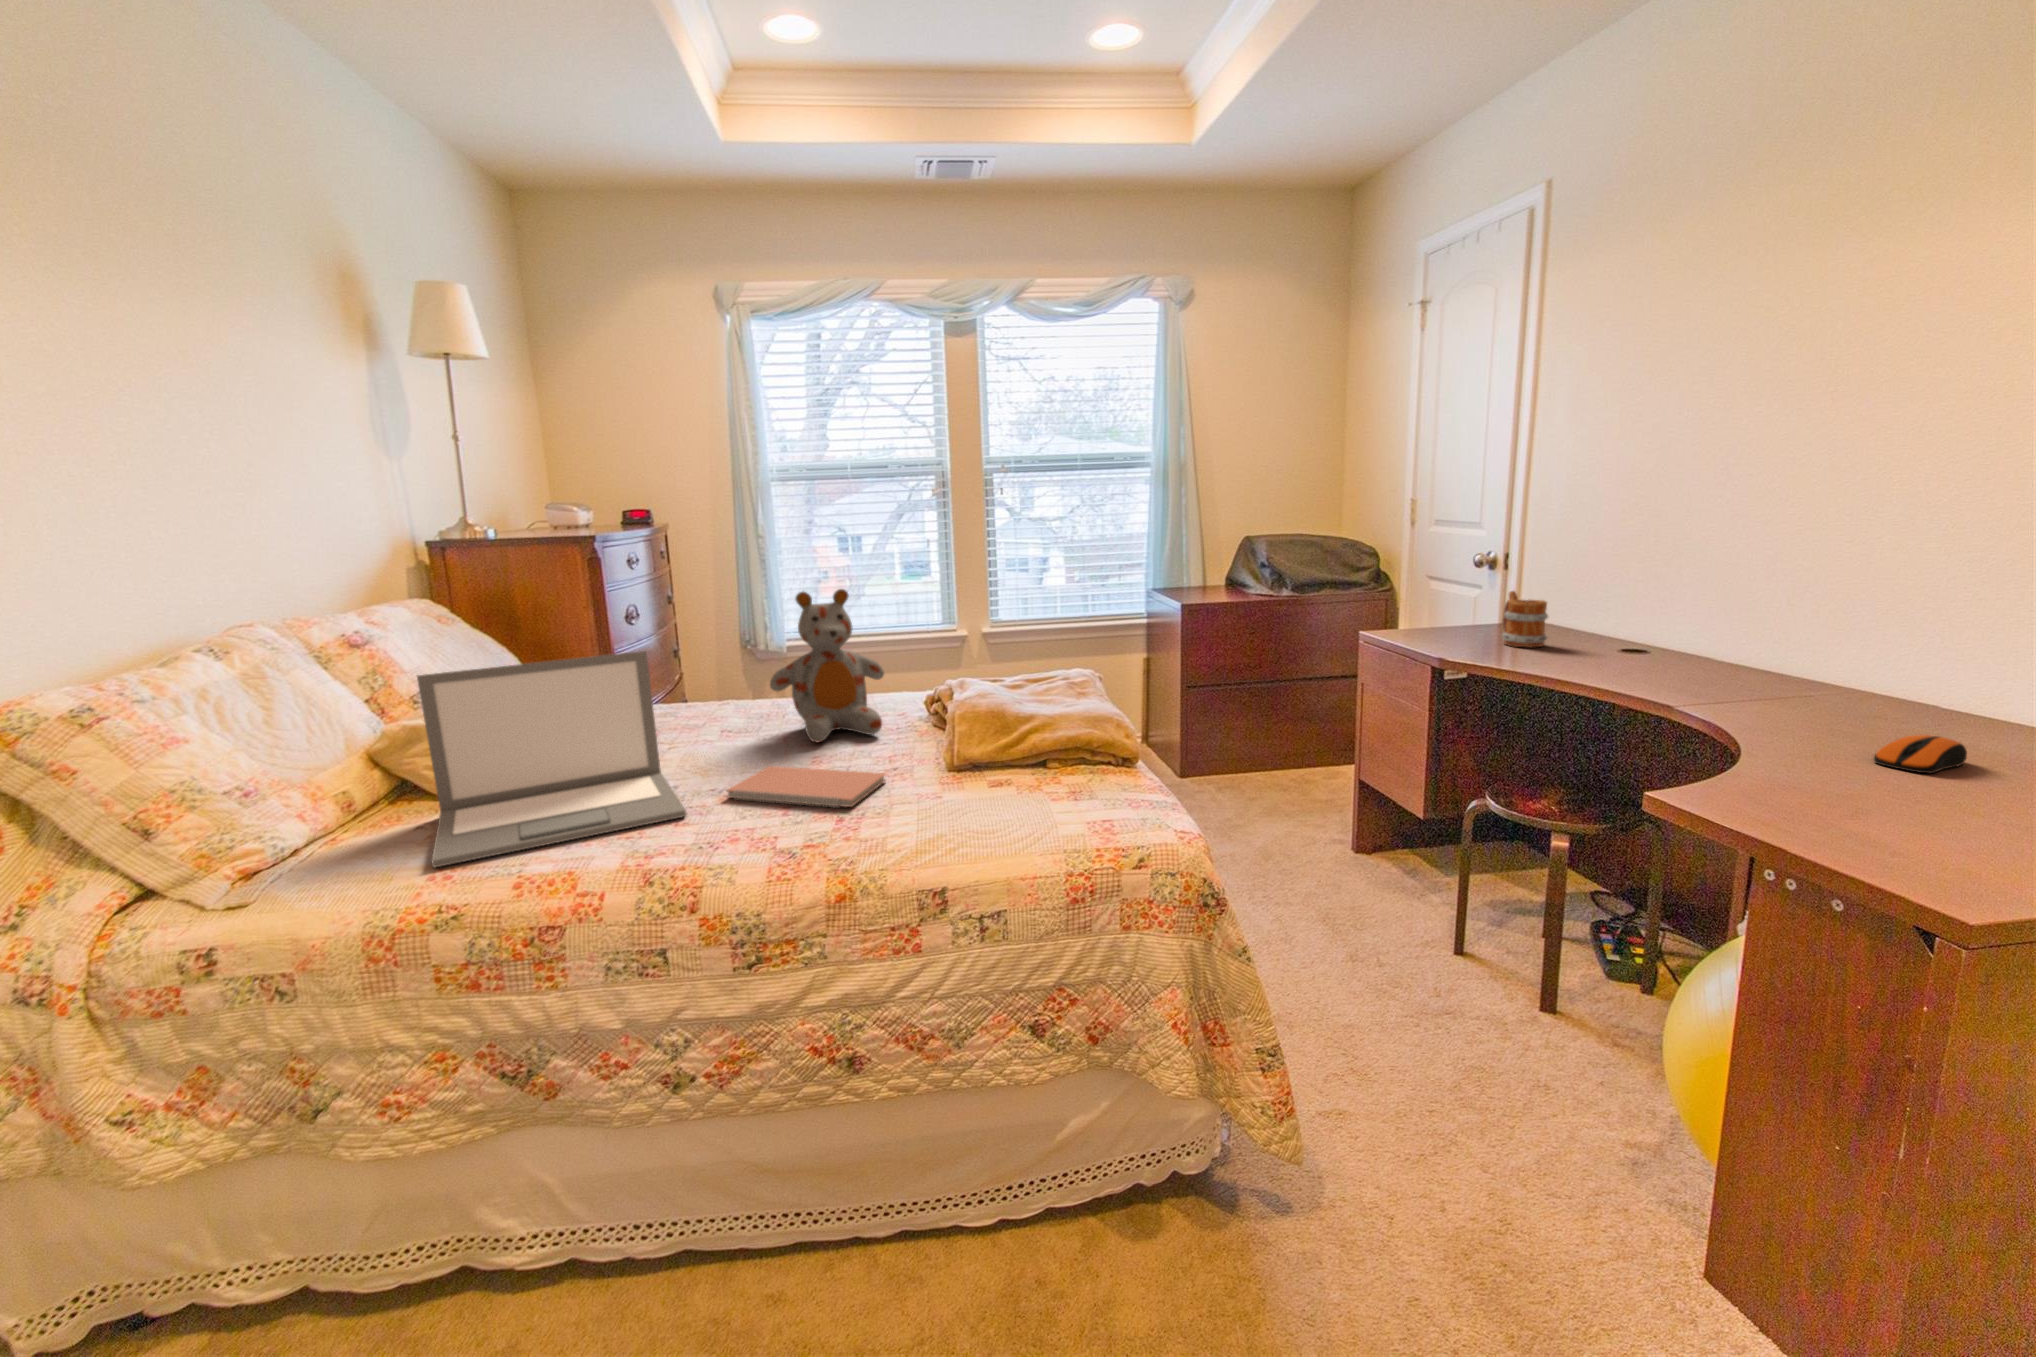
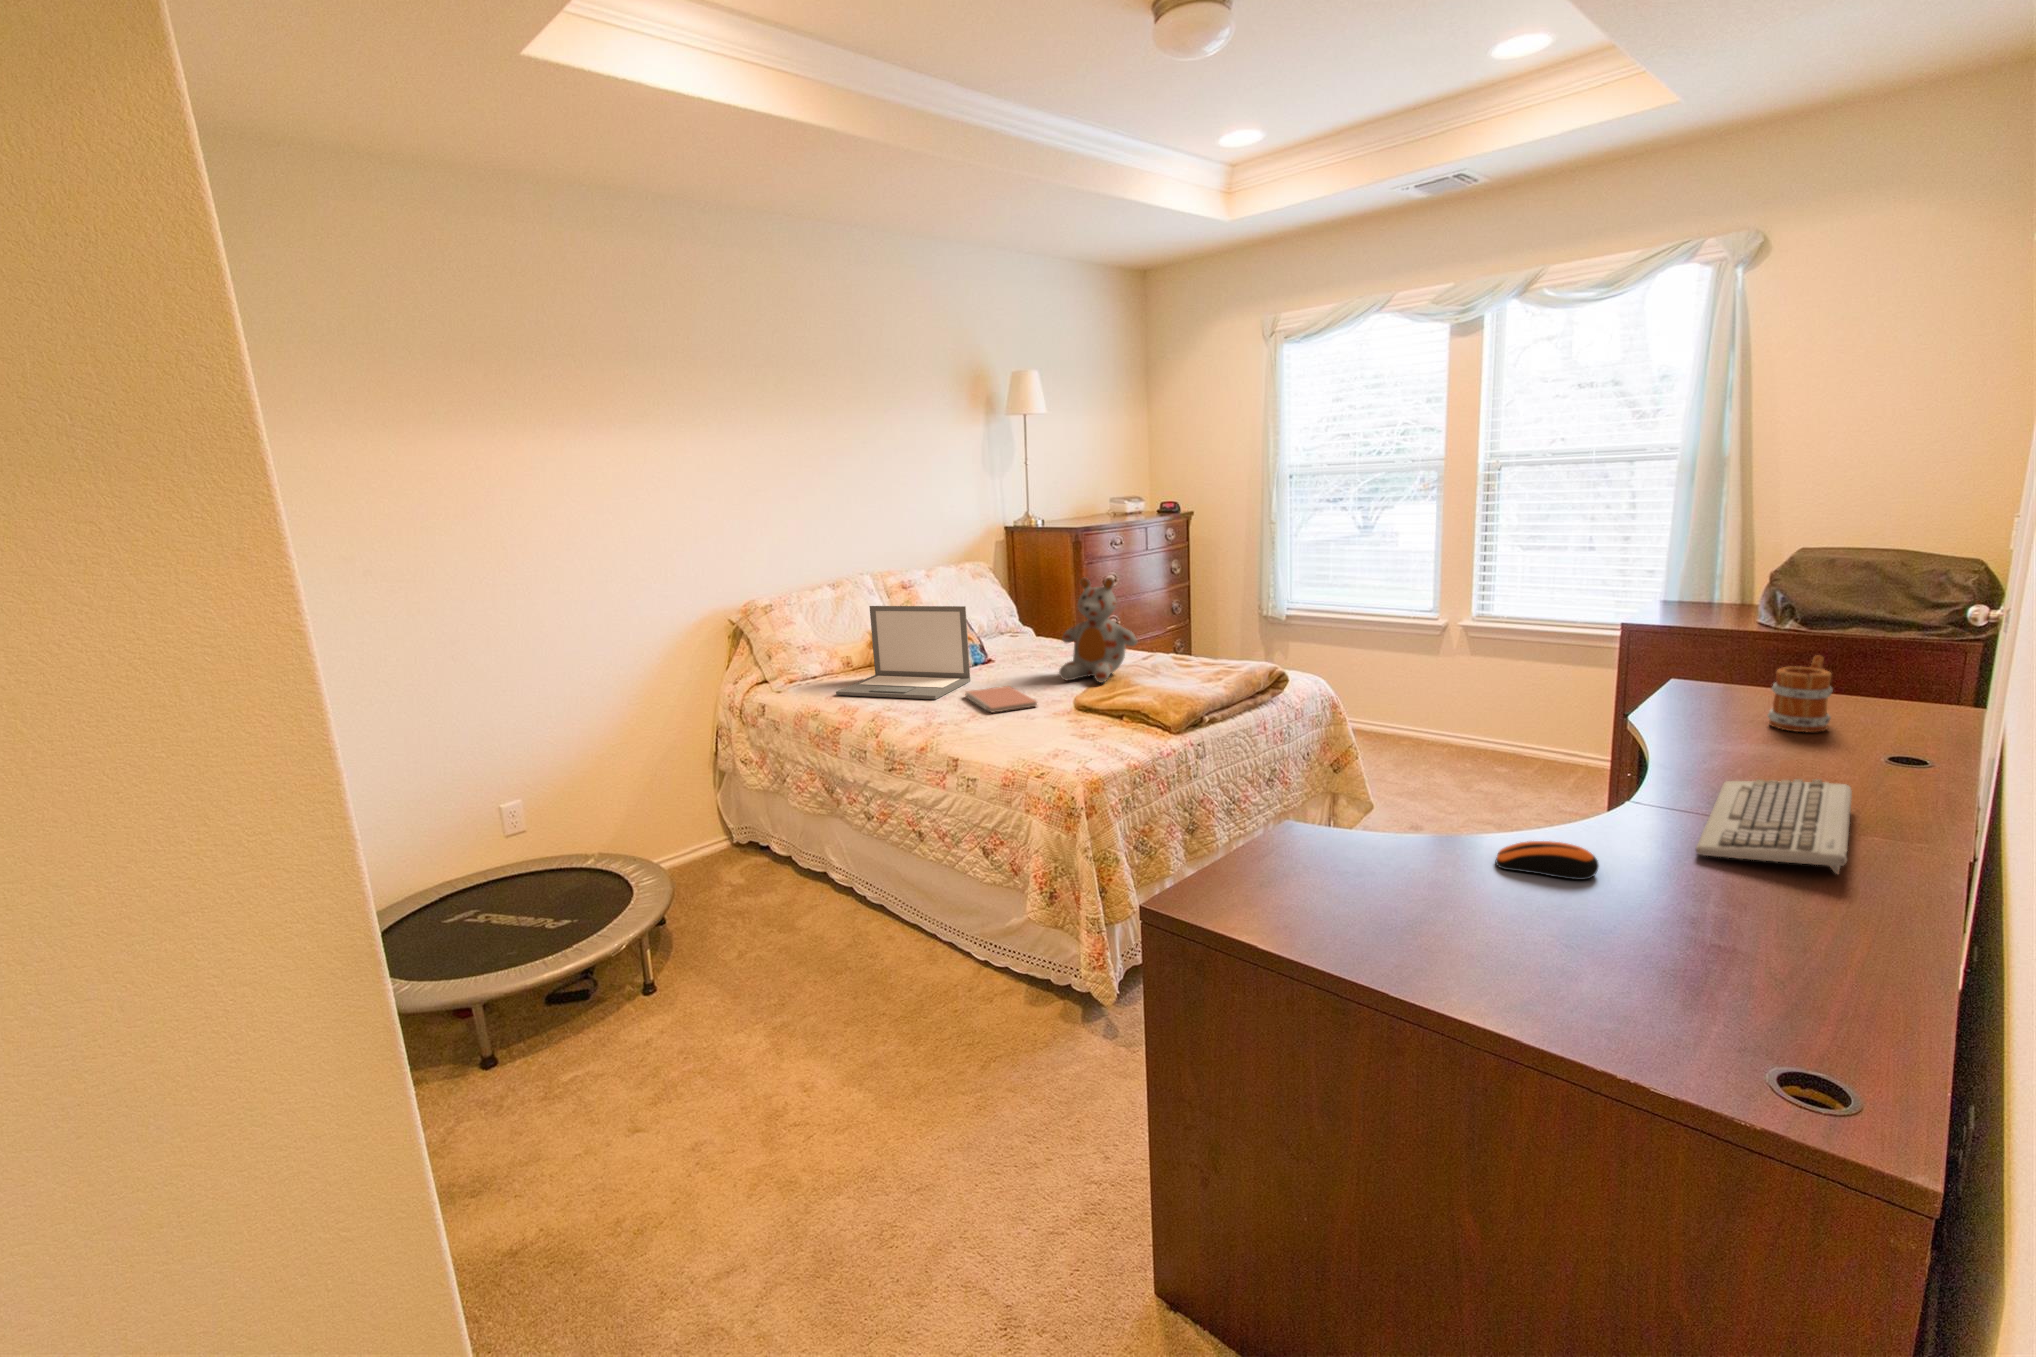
keyboard: none [1679,661,1957,725] -> present [1696,779,1852,874]

